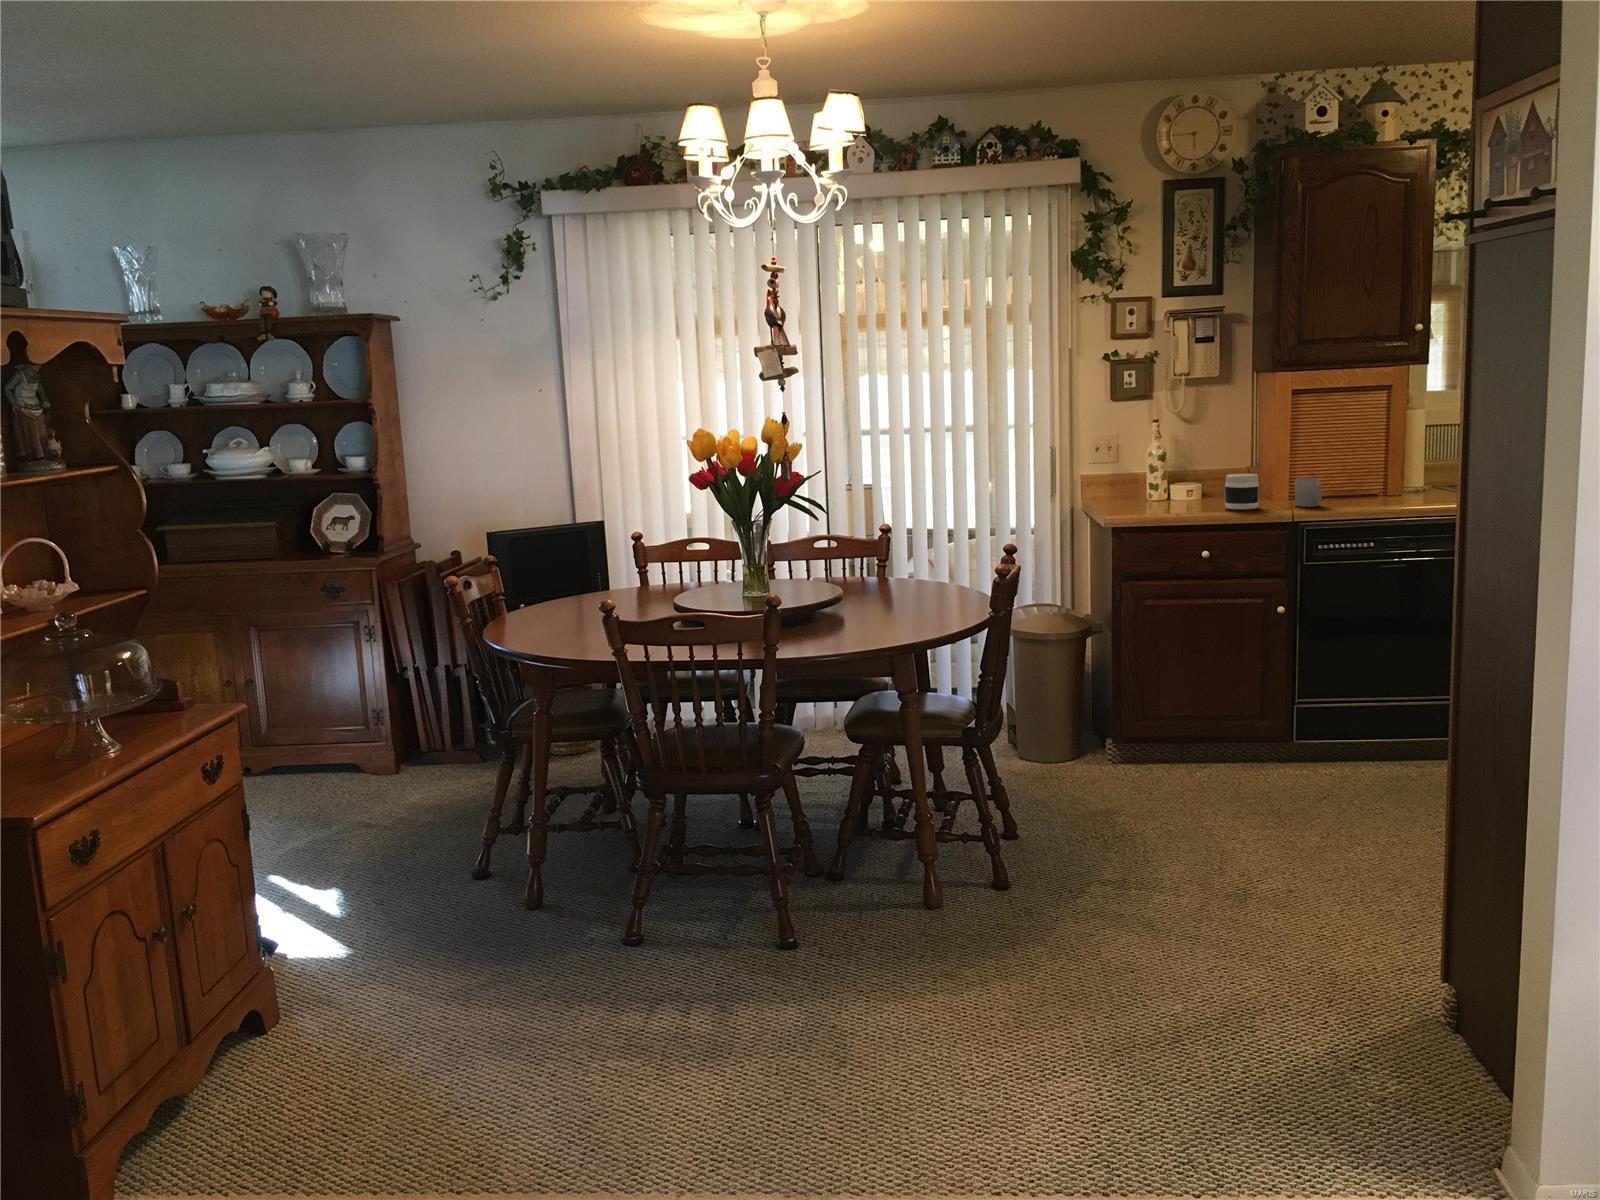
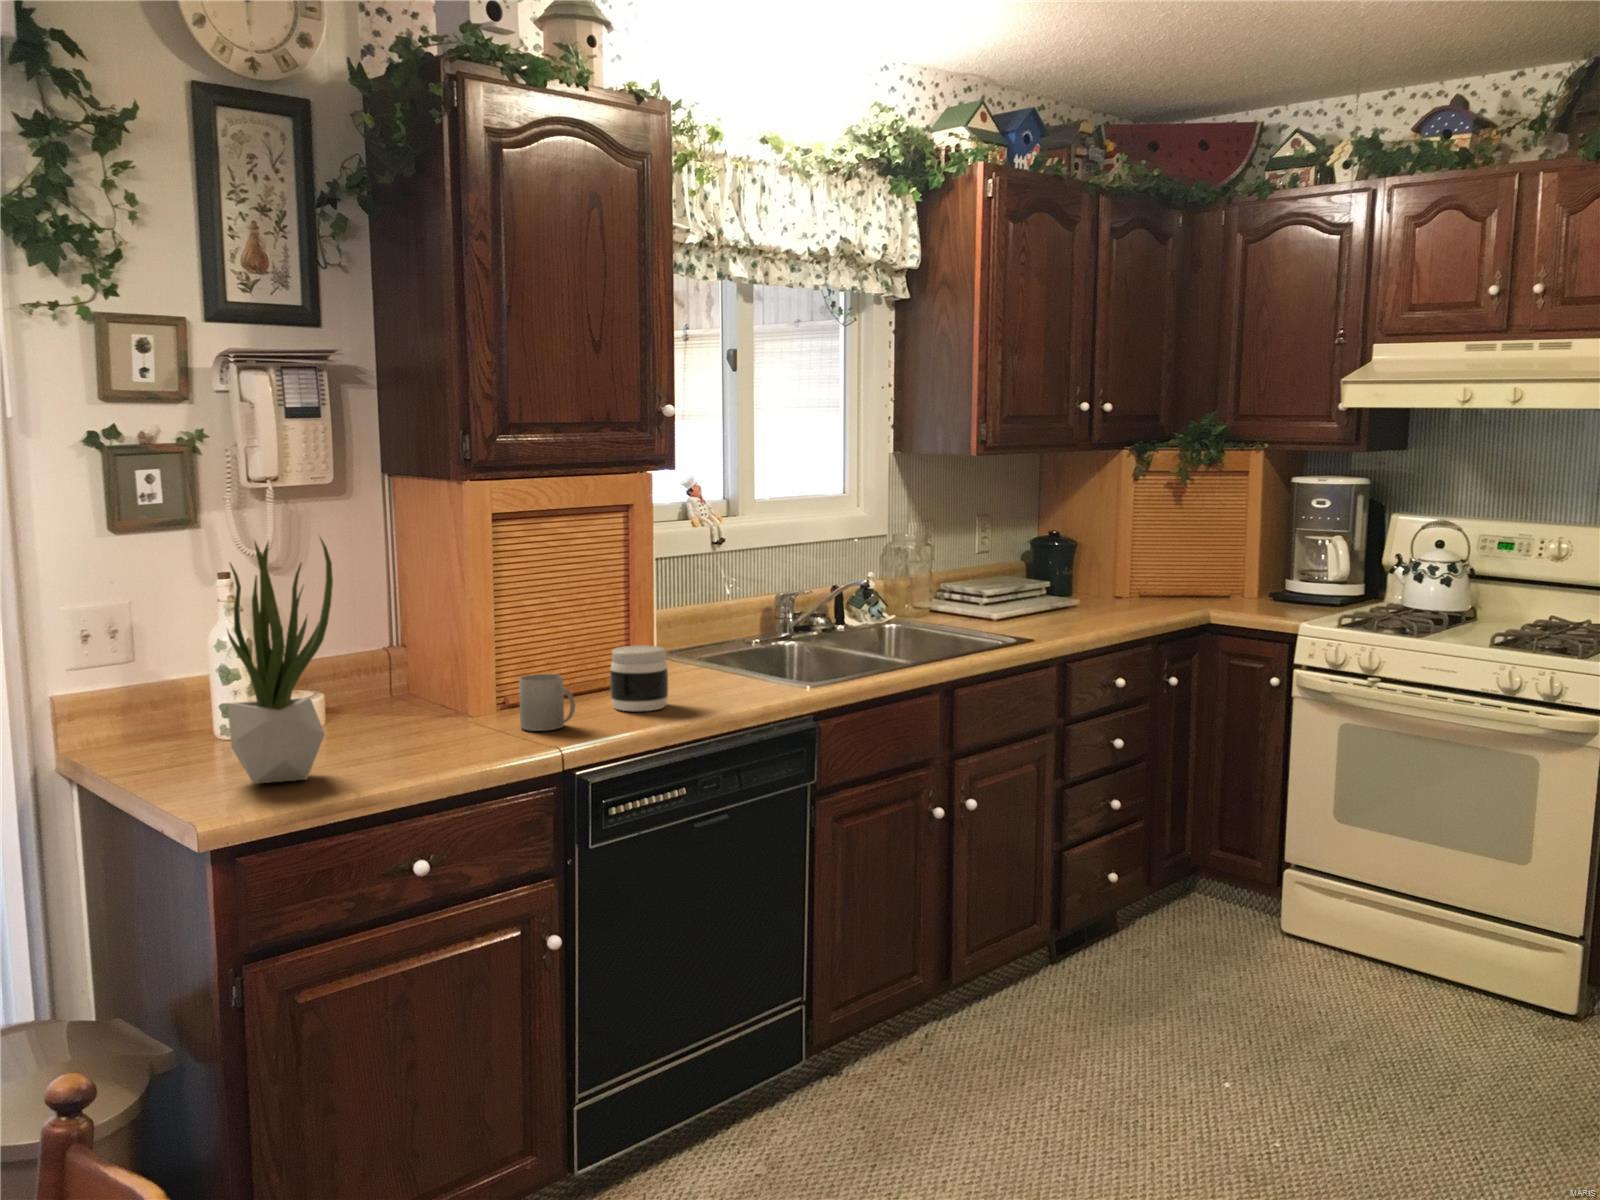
potted plant: none [1137,400,1189,514] -> present [227,539,333,783]
jar: present [1224,474,1259,509] -> present [610,645,668,711]

